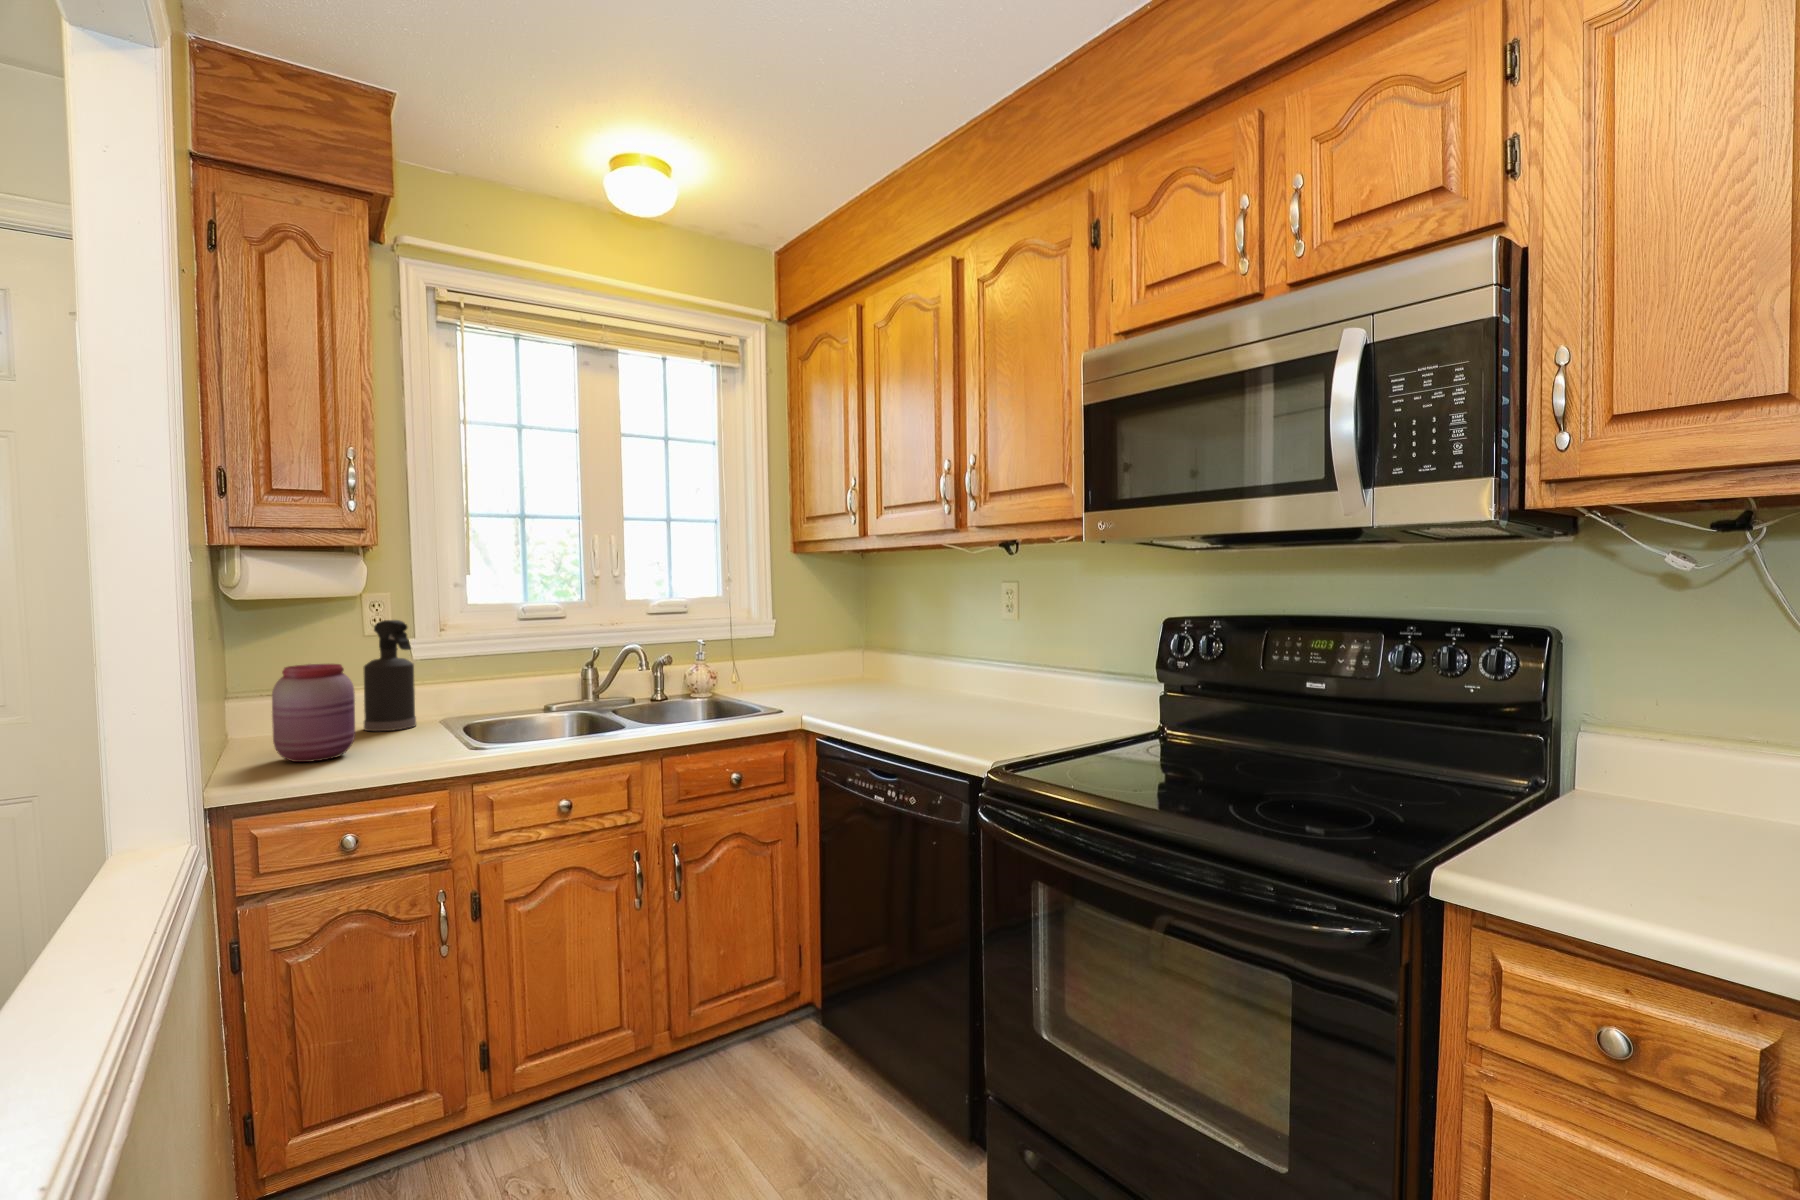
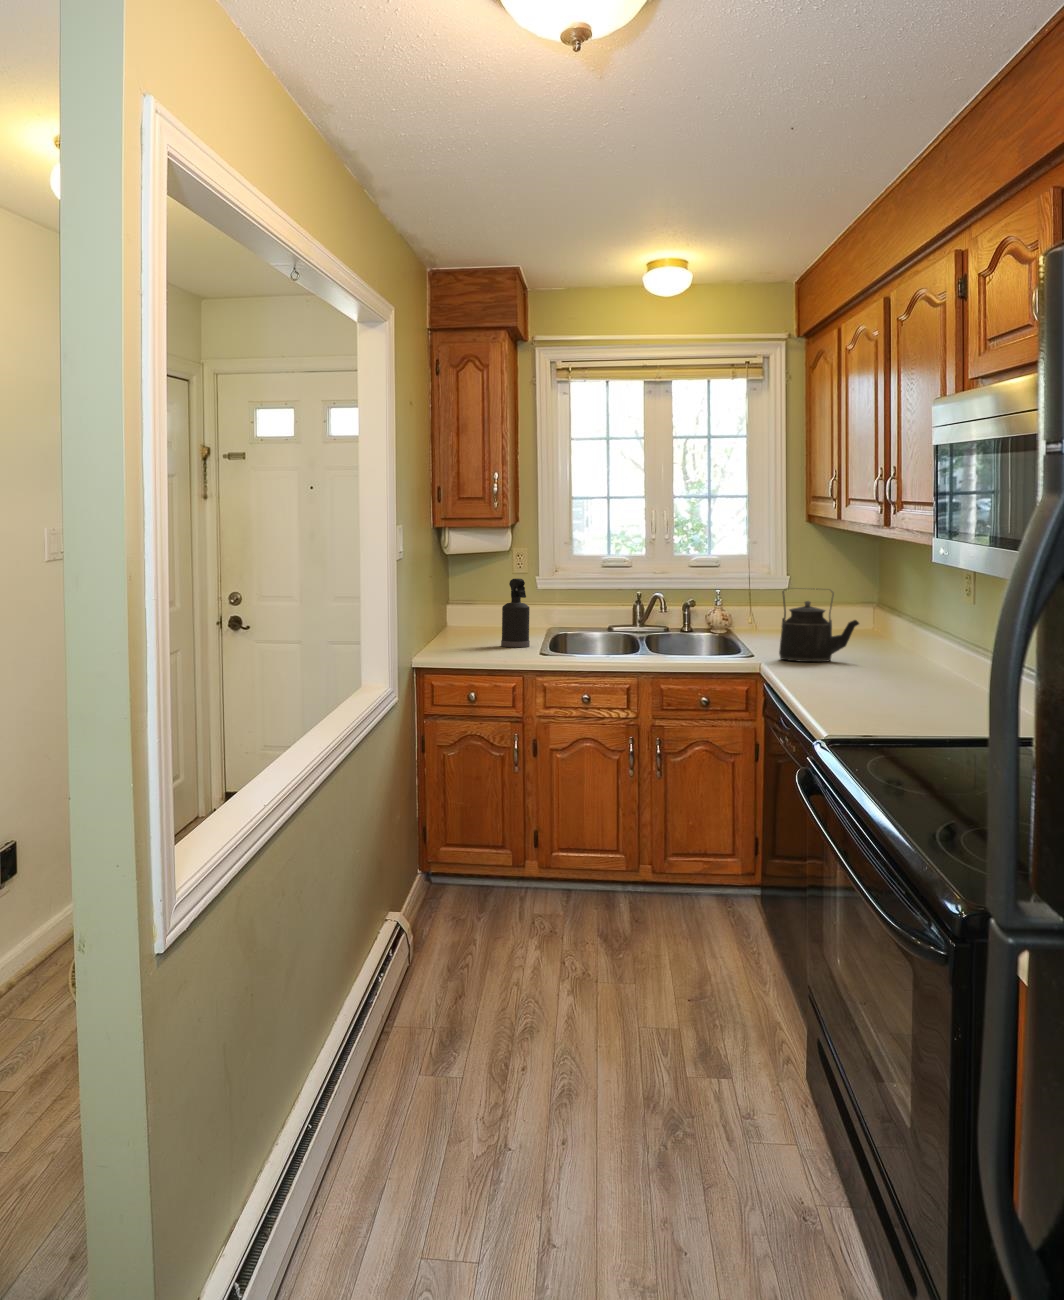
kettle: none [810,615,905,710] -> present [779,588,859,662]
jar: present [272,664,355,762] -> none [447,600,486,654]

